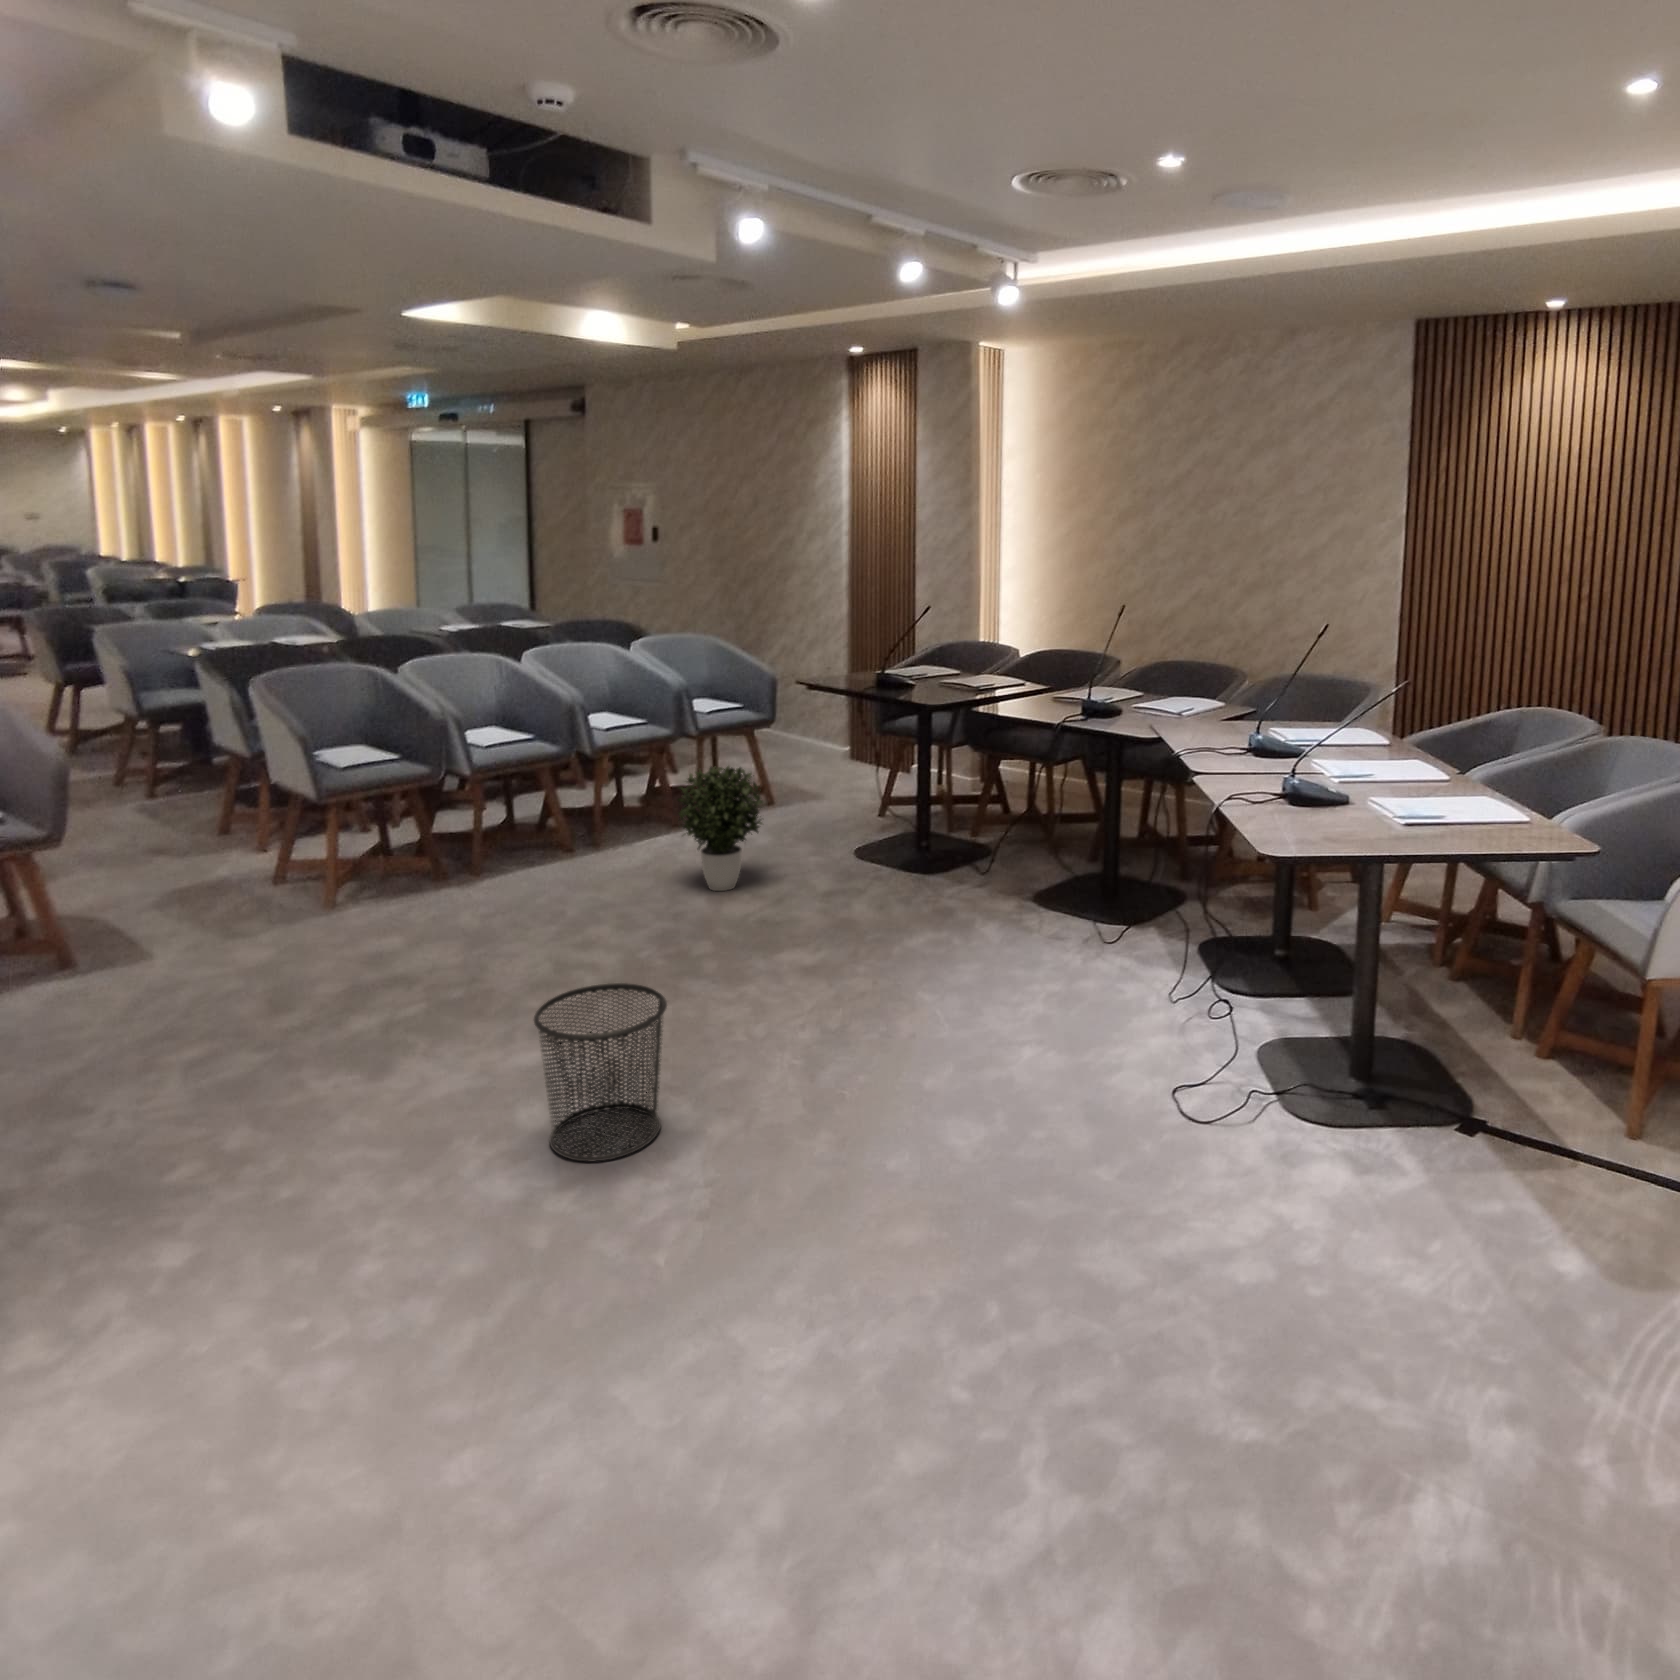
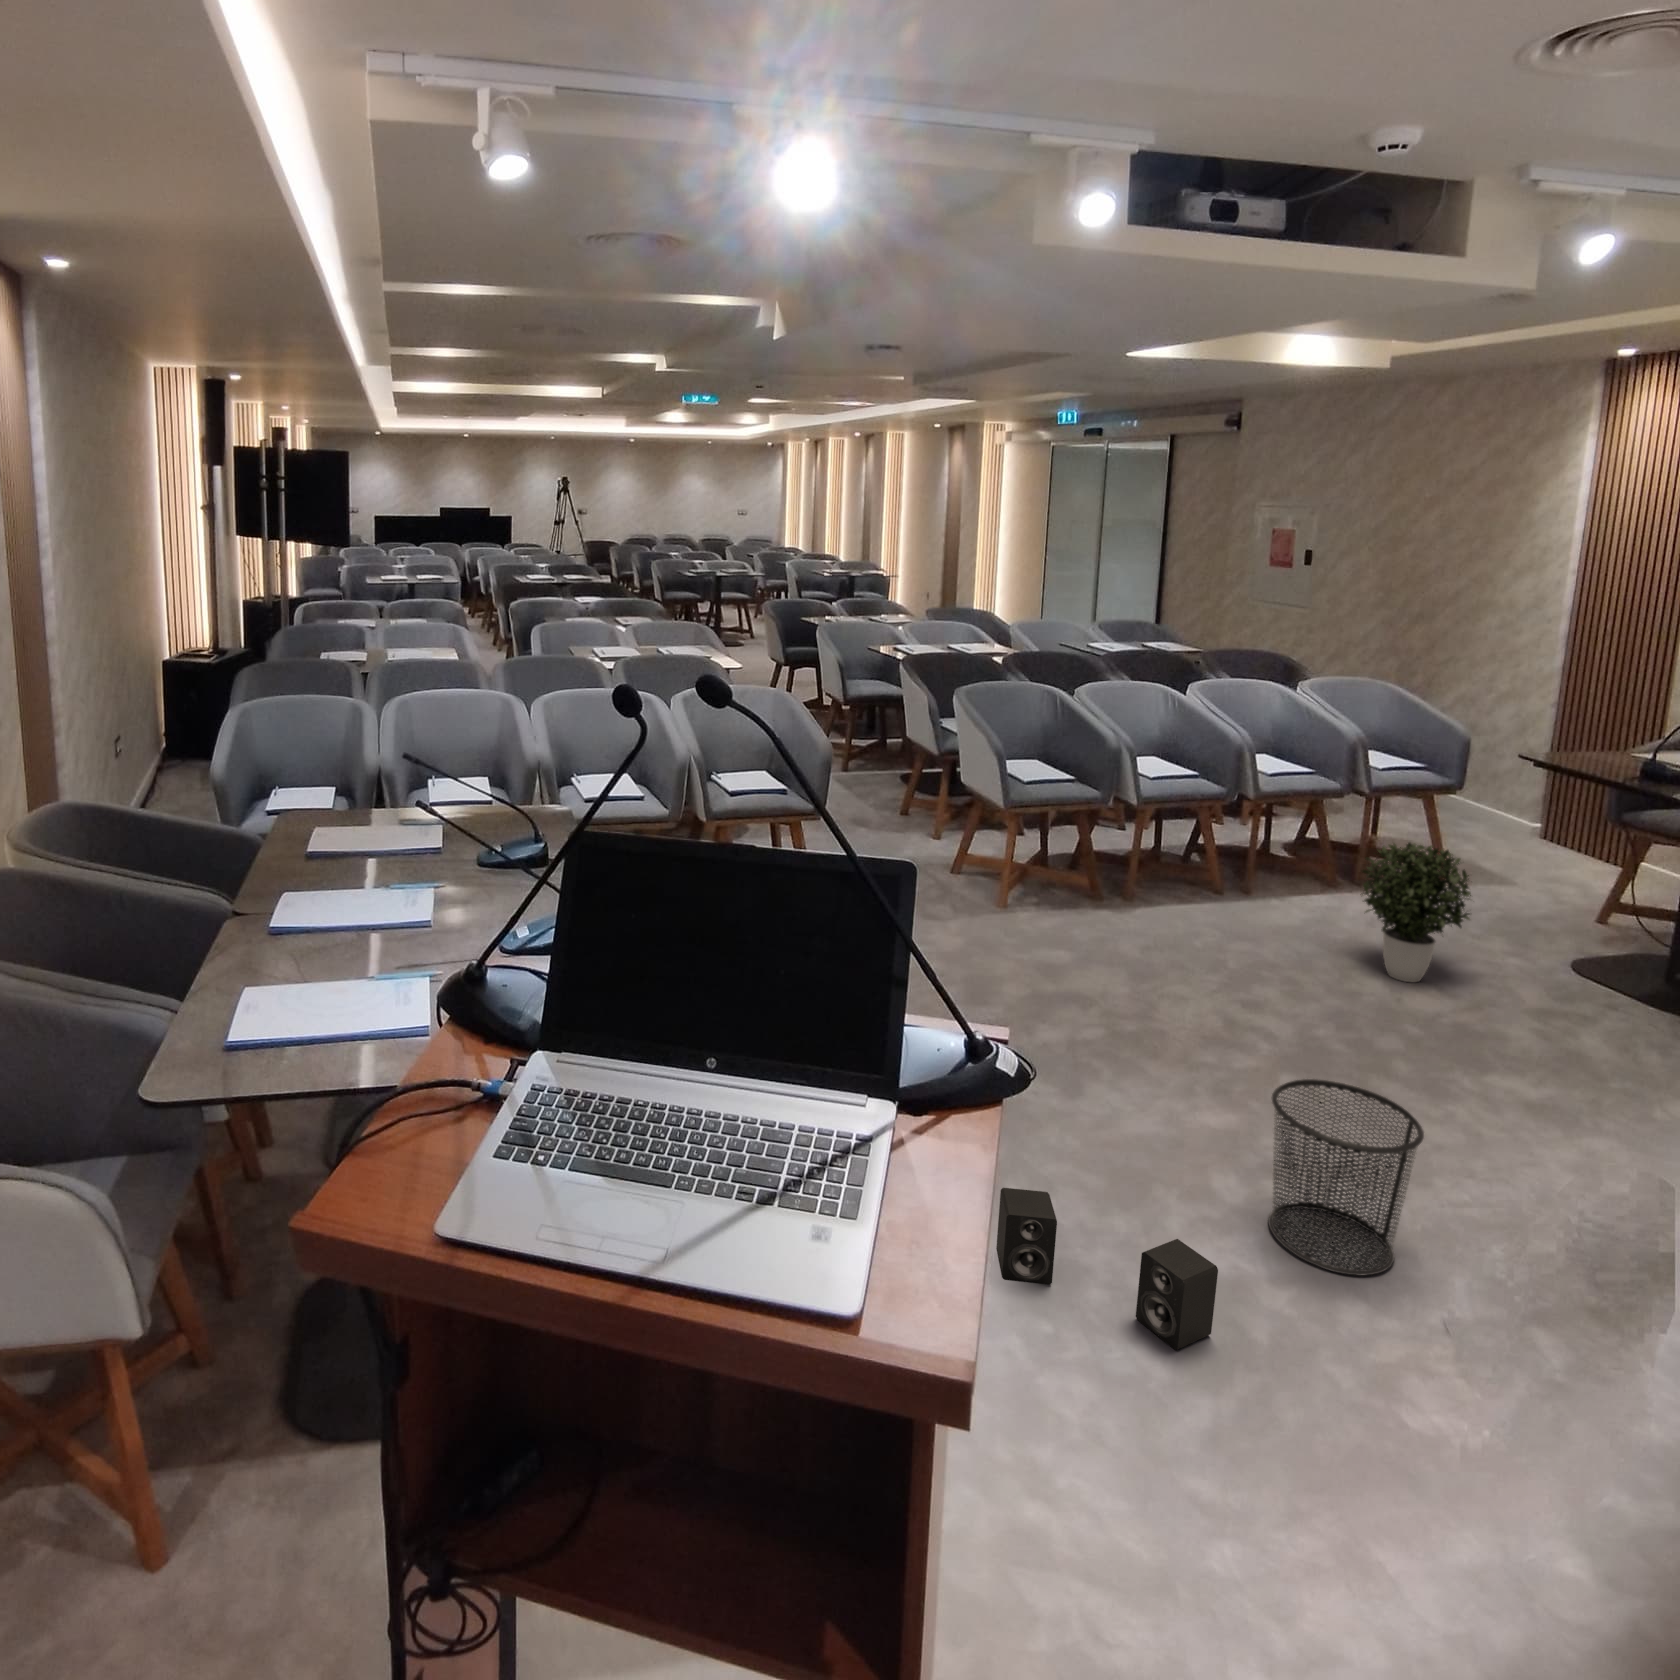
speaker: none [218,1185,465,1309] -> present [996,1188,1218,1350]

